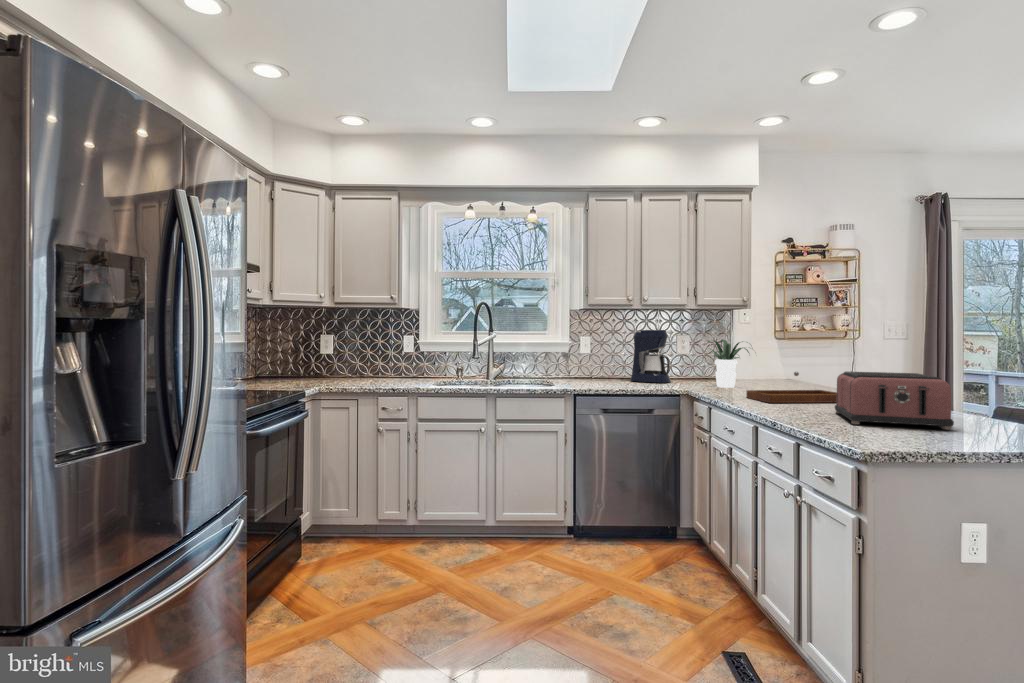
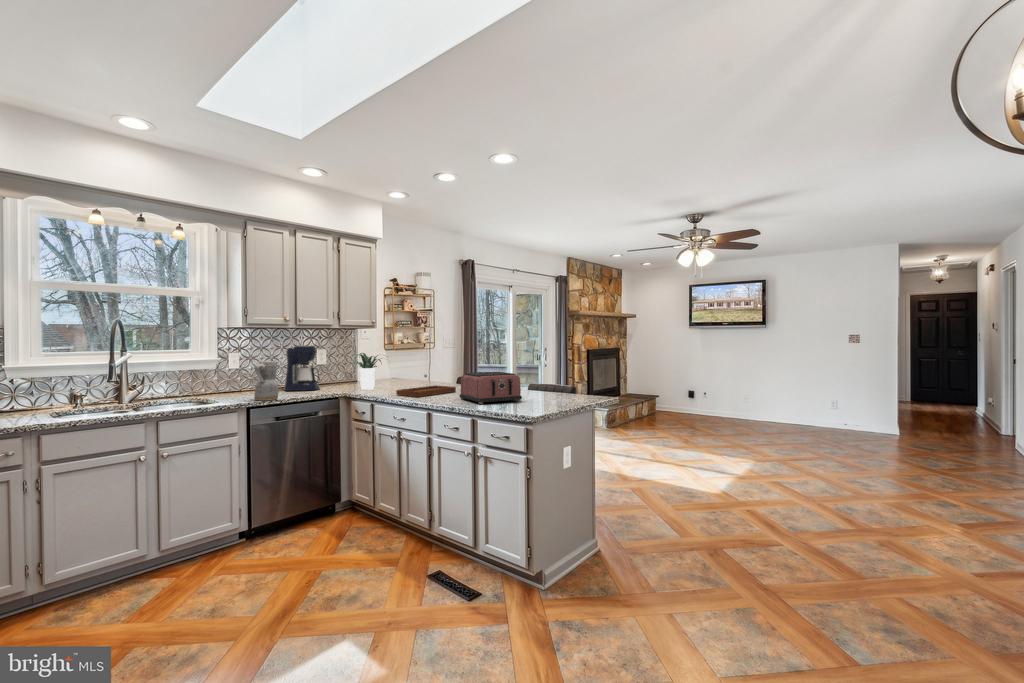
ceramic pitcher: none [581,345,608,388] -> present [254,361,279,400]

